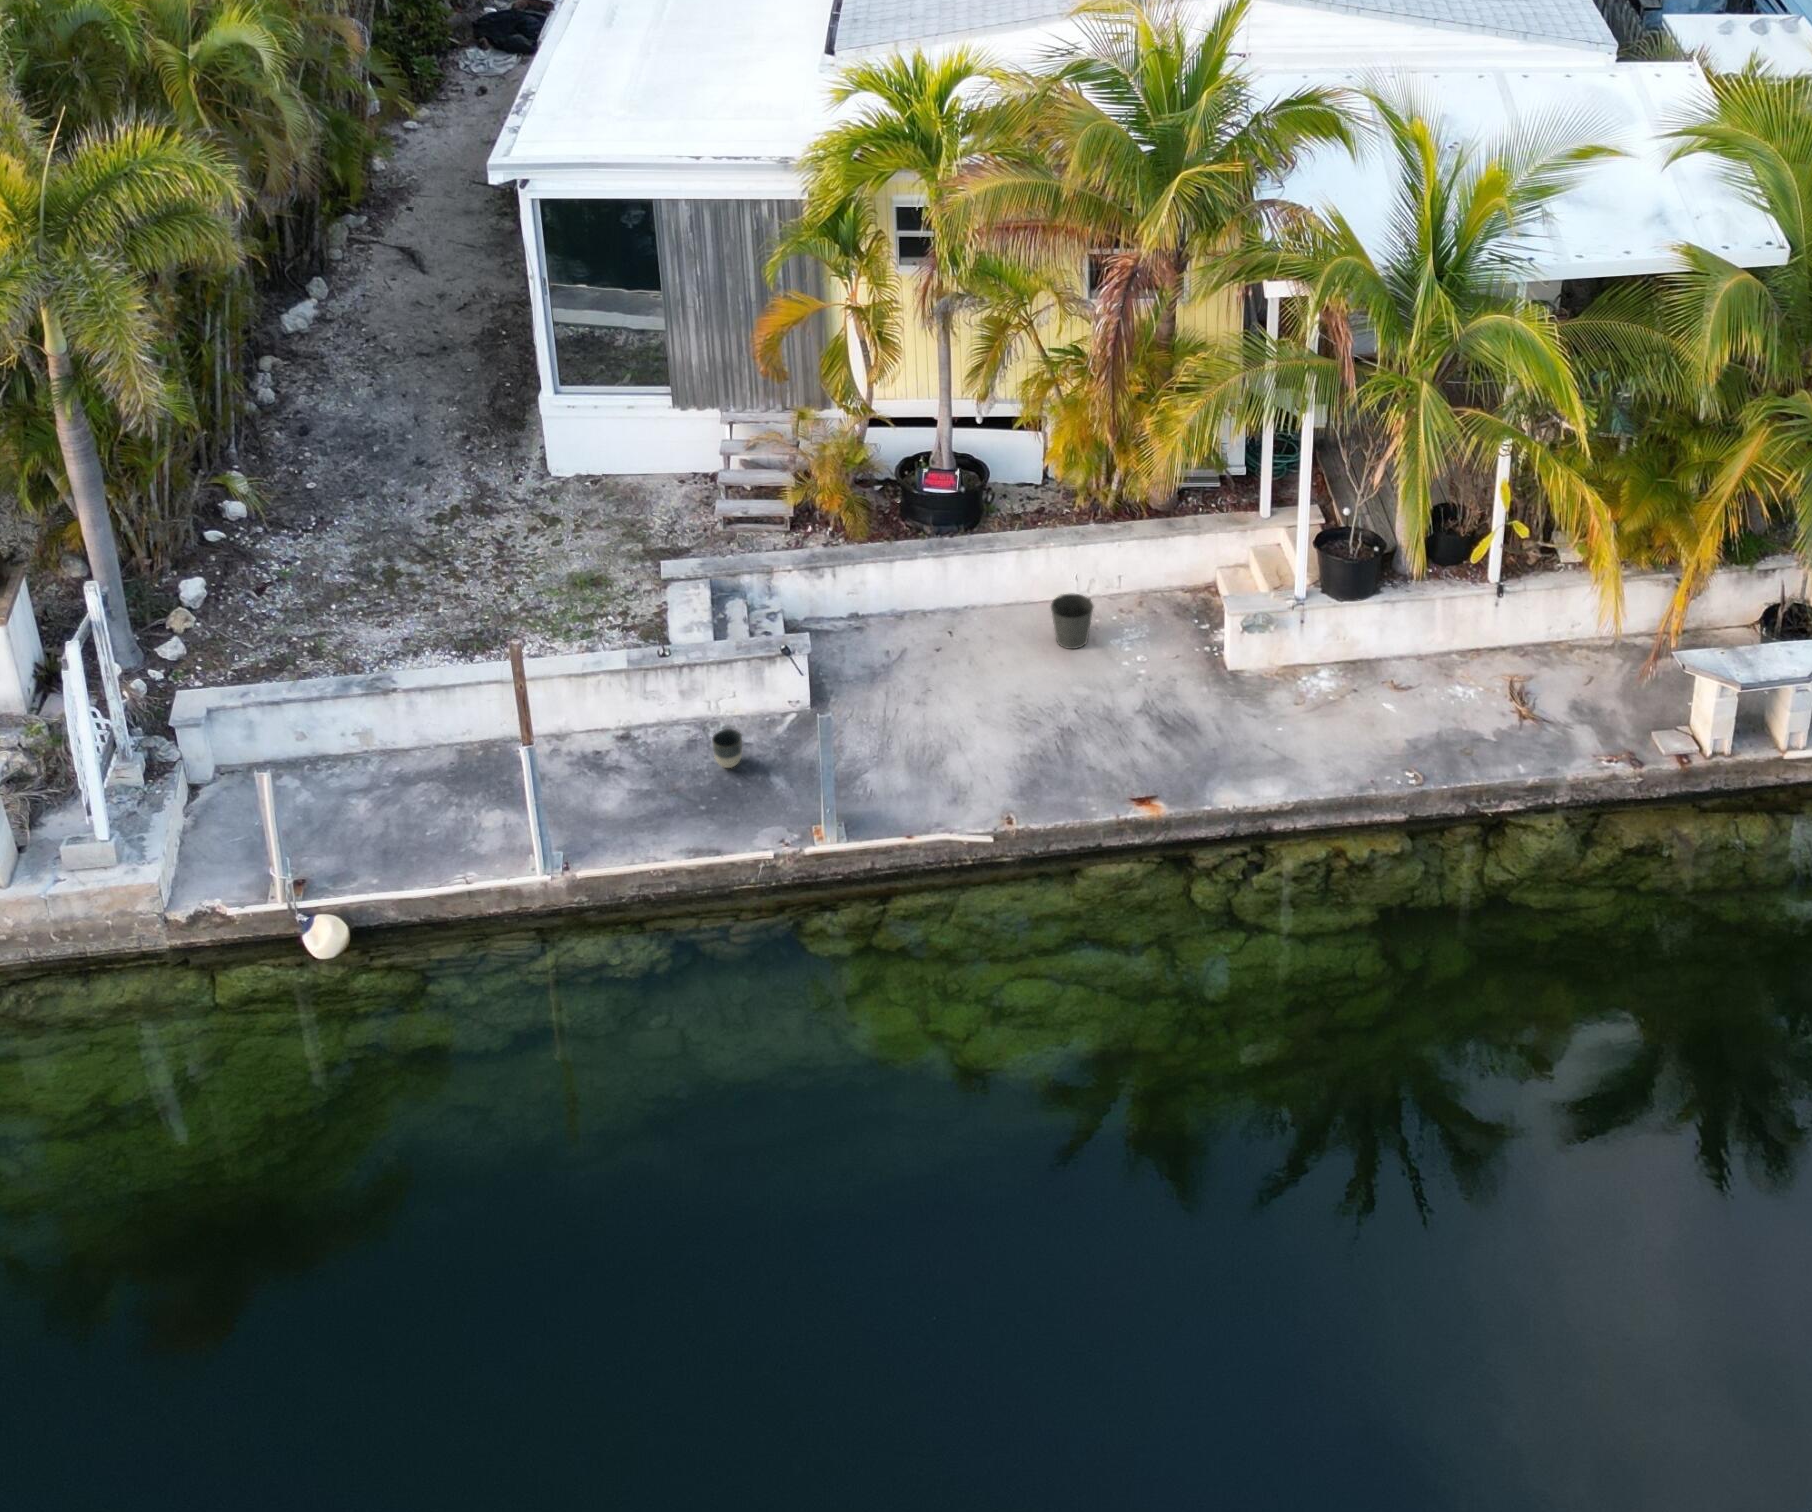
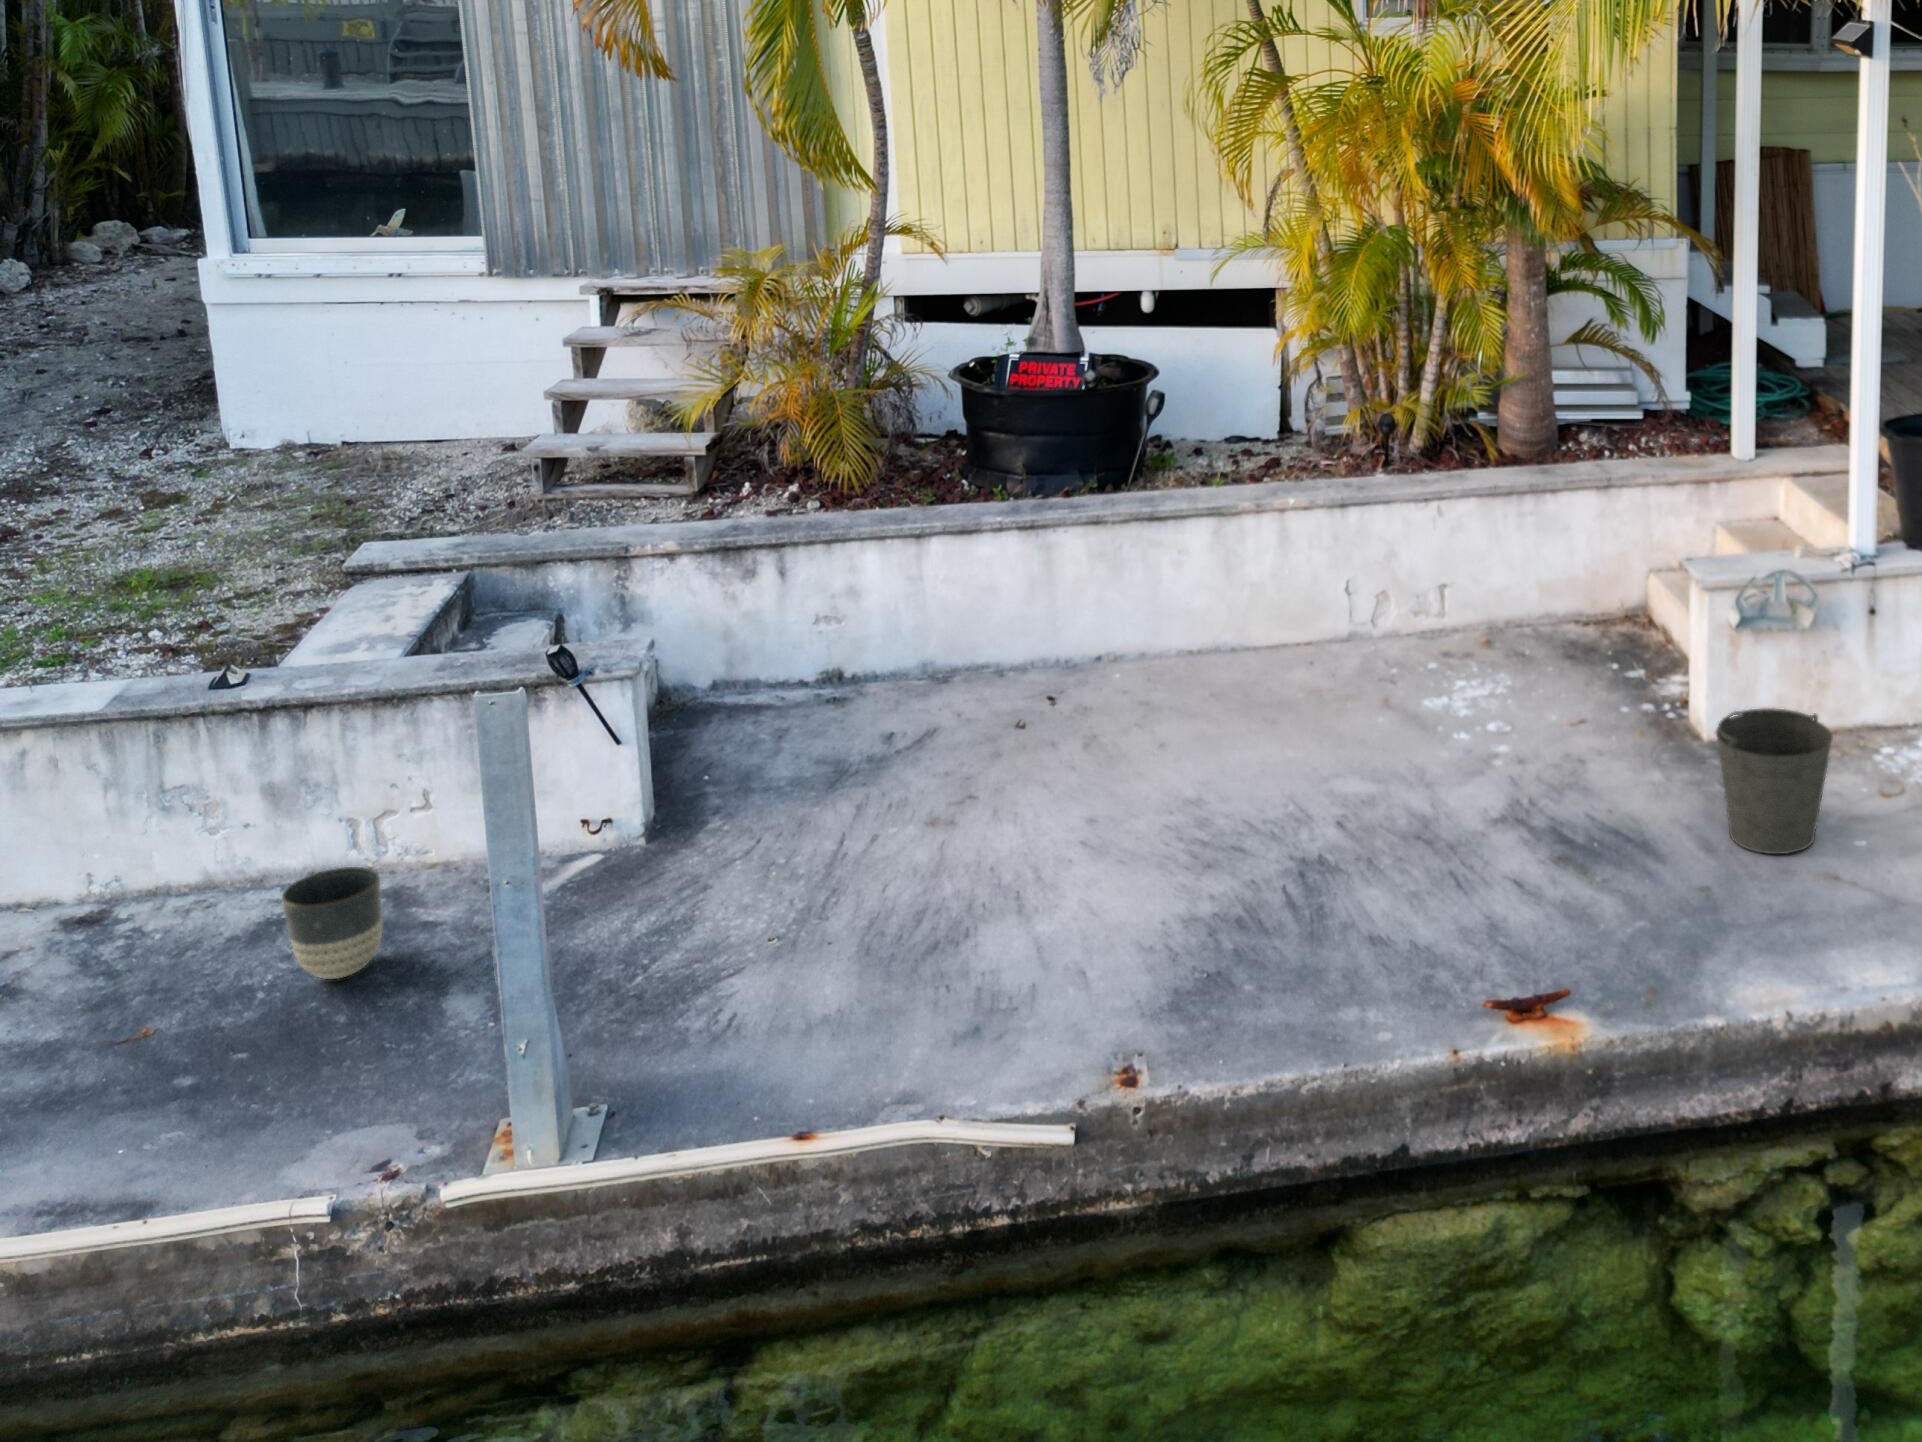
bucket: present [1051,594,1093,649] -> present [1716,708,1833,854]

